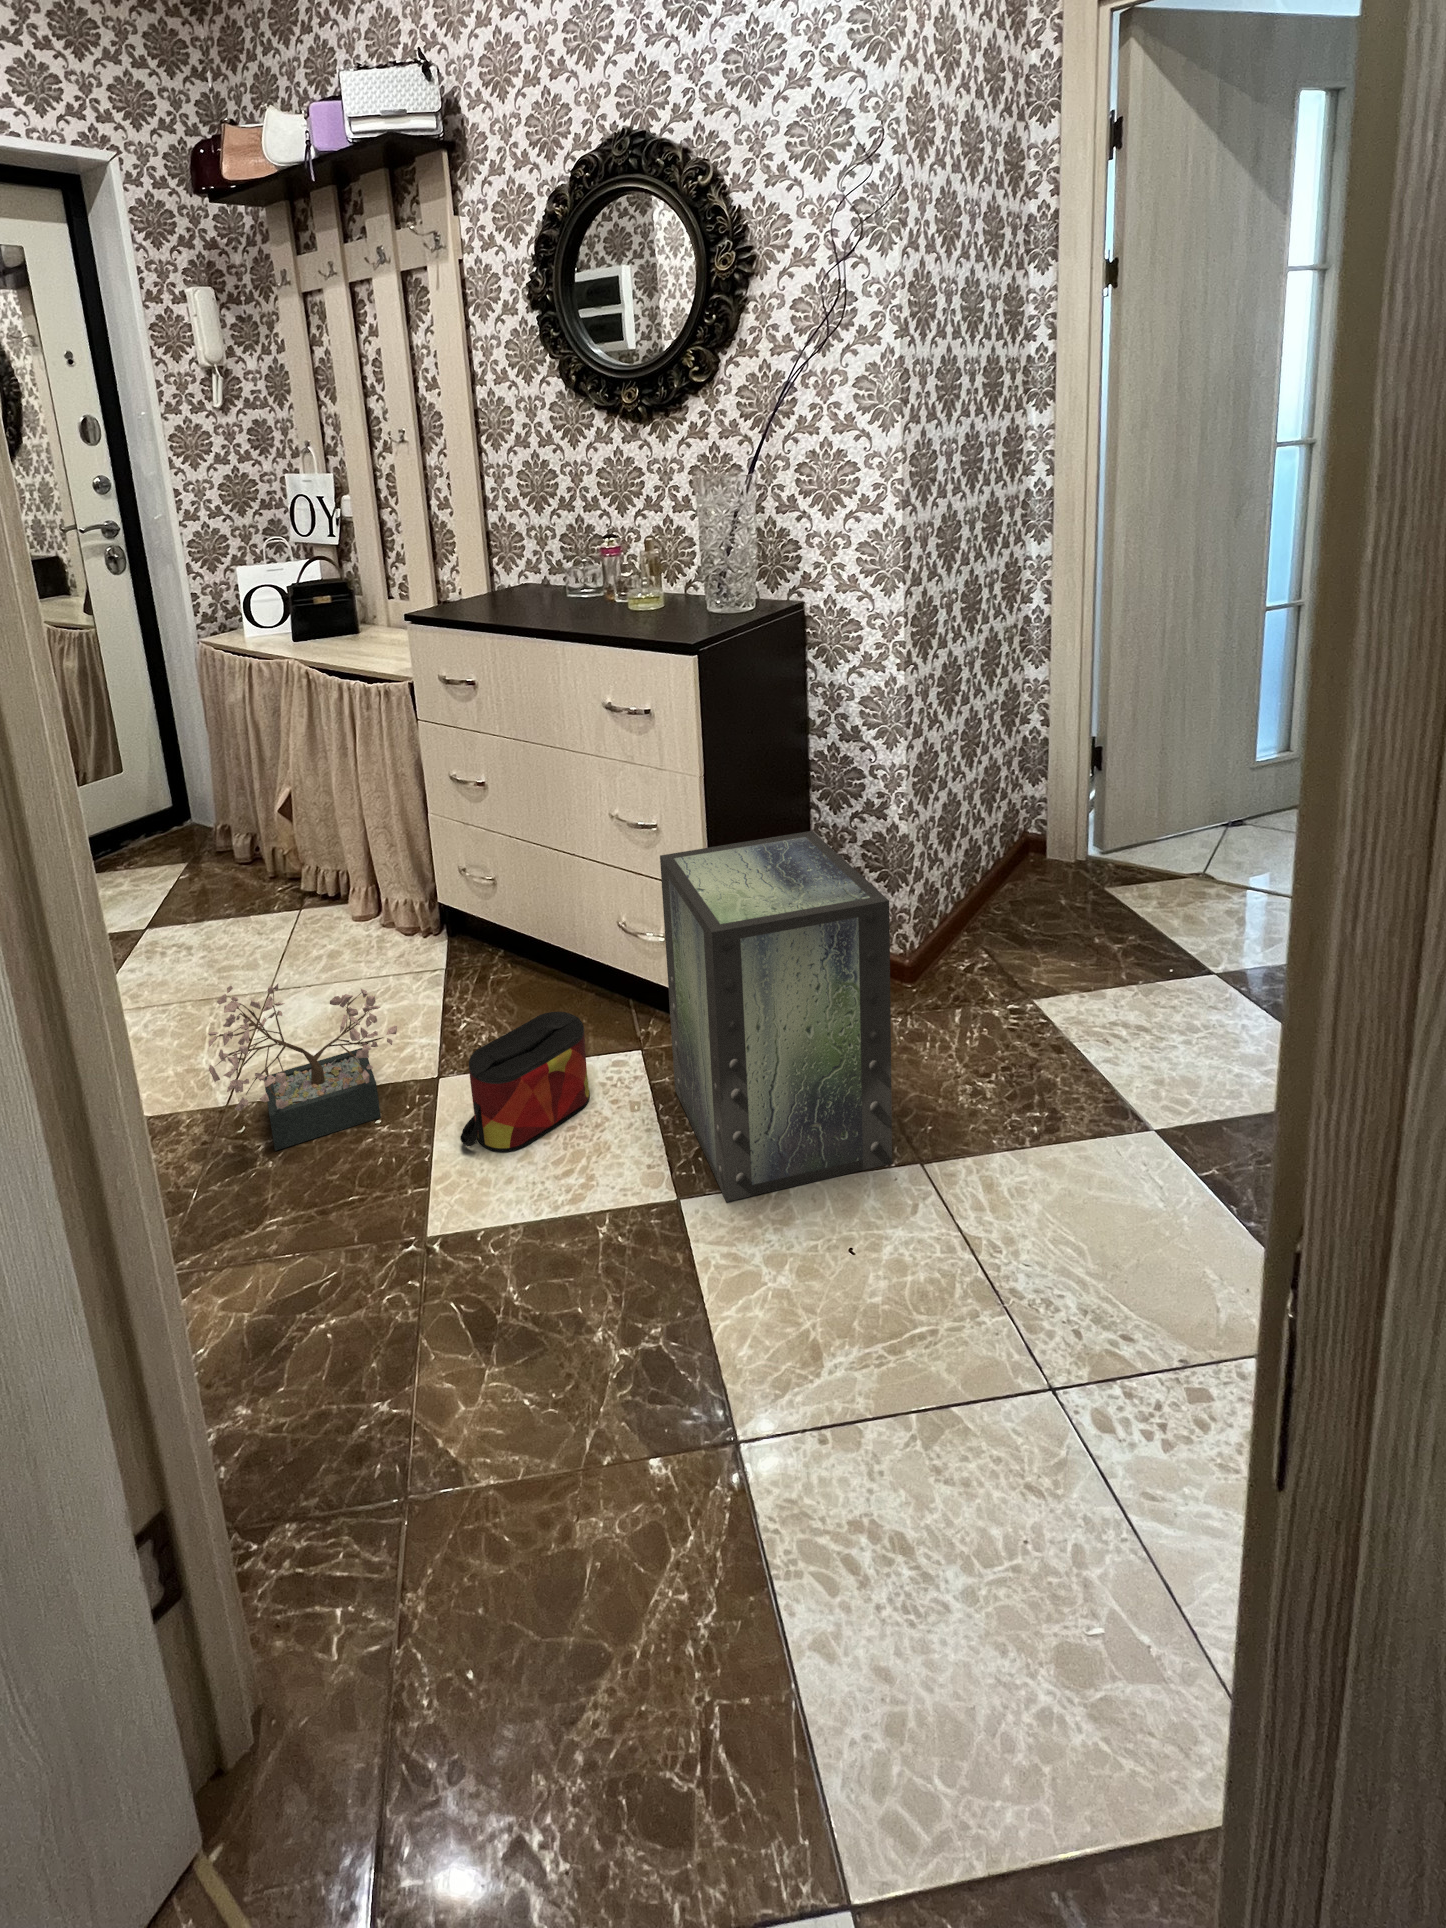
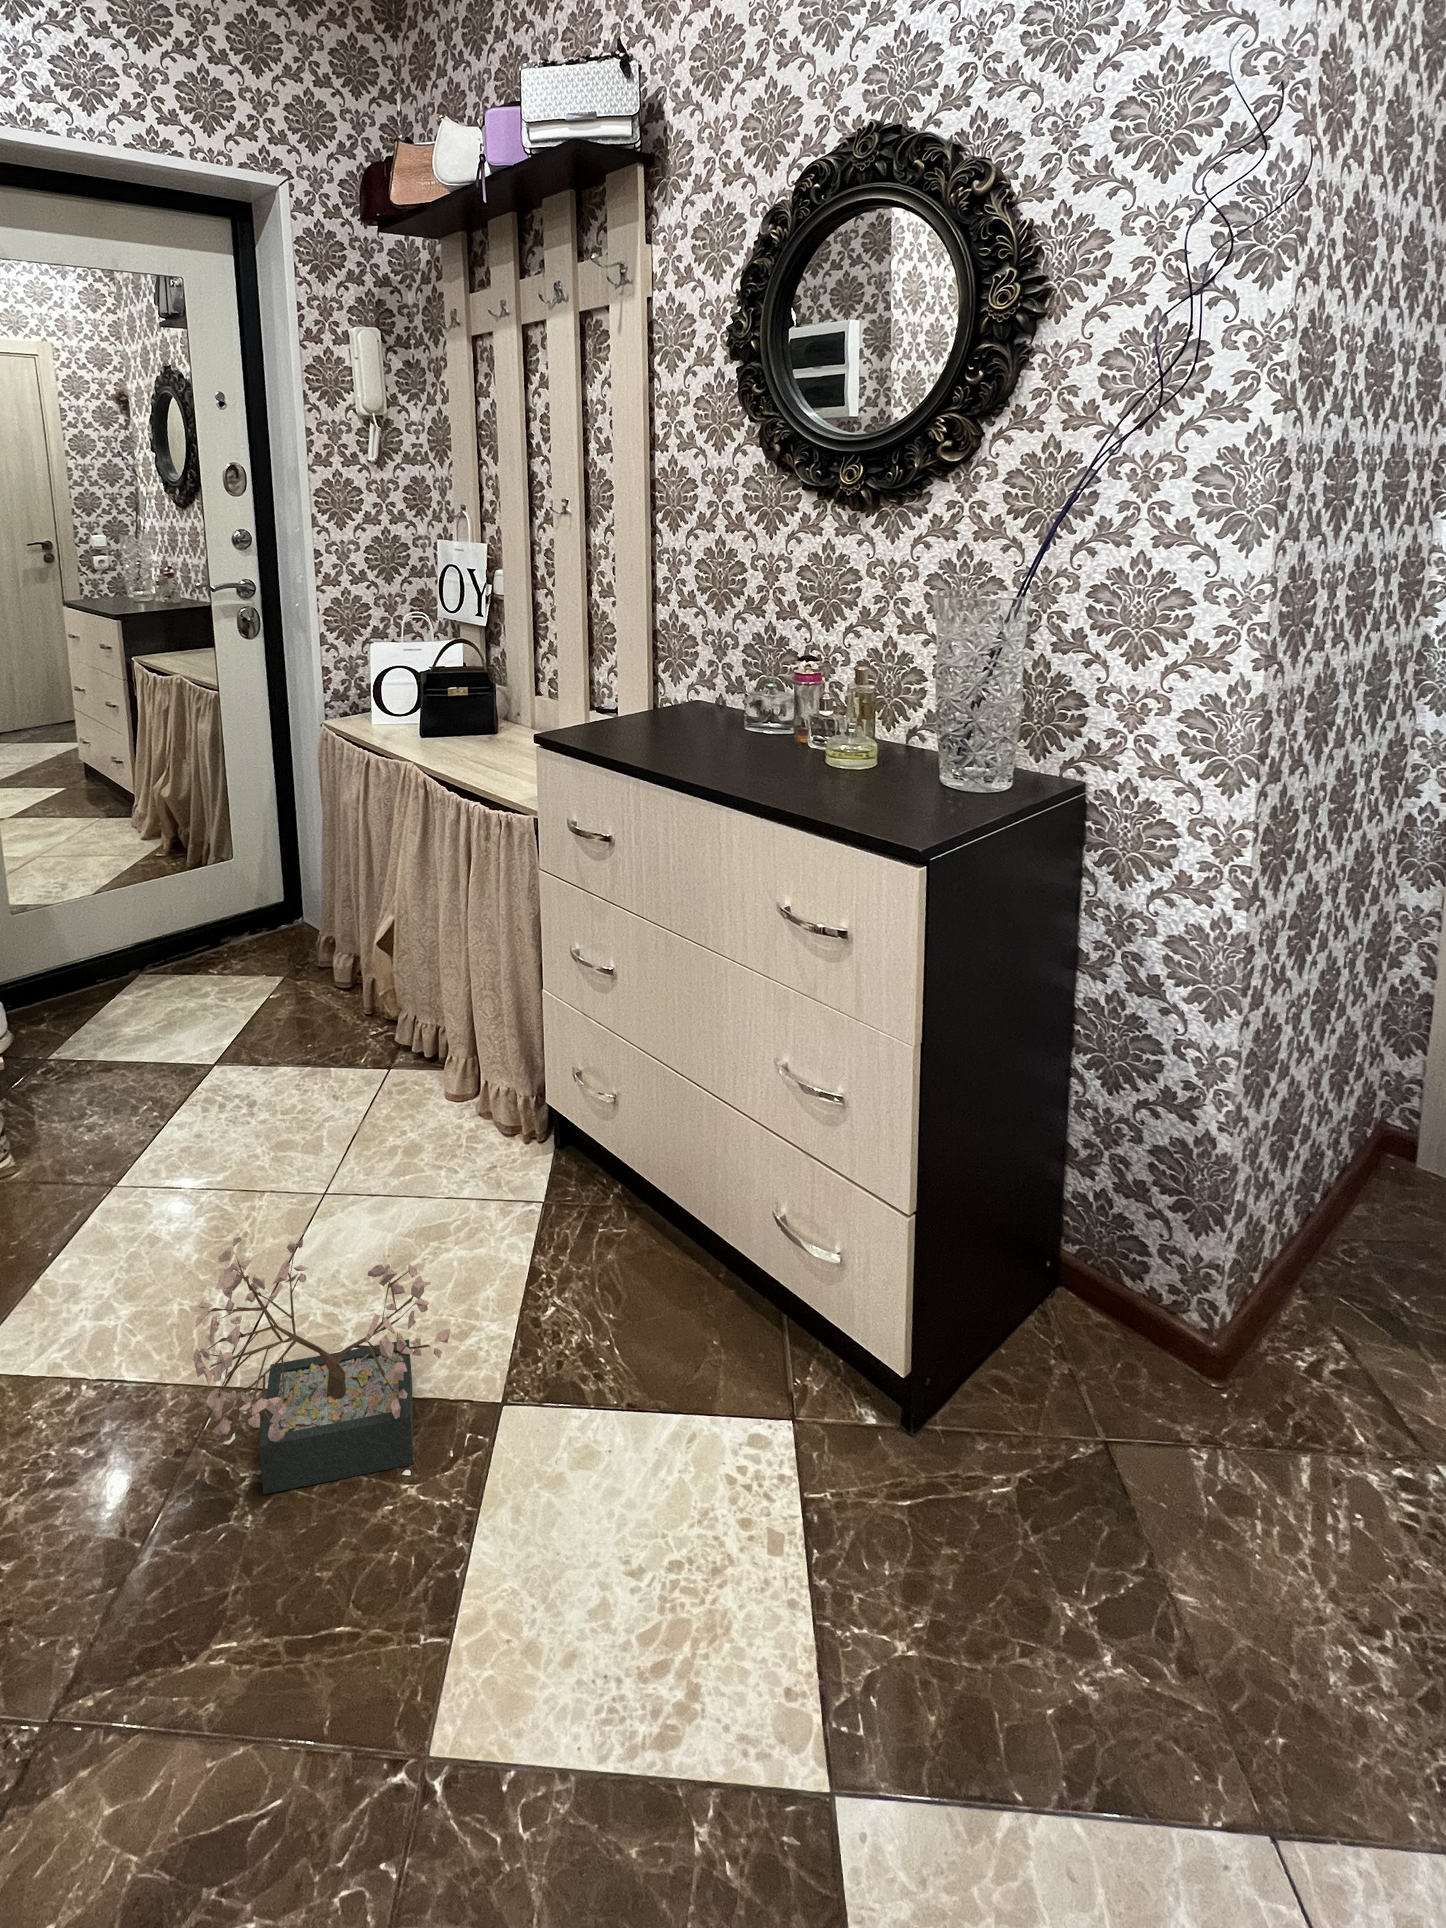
storage box: present [660,831,892,1202] -> none [841,1169,1260,1833]
bag: present [460,1012,590,1152] -> none [511,1356,711,1592]

